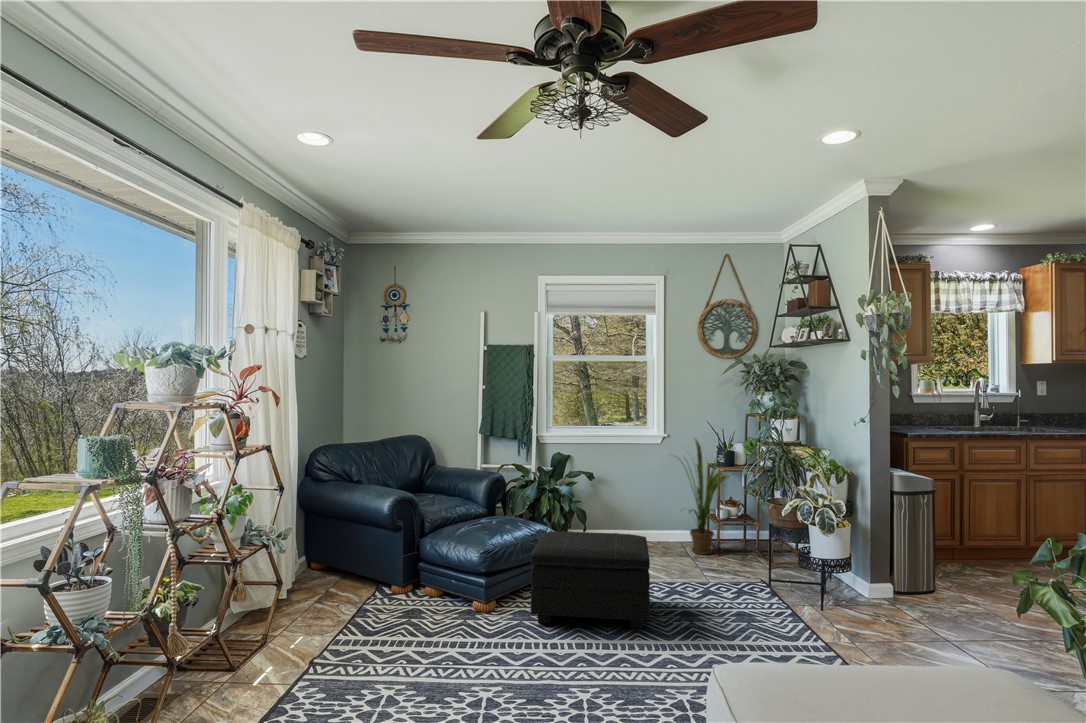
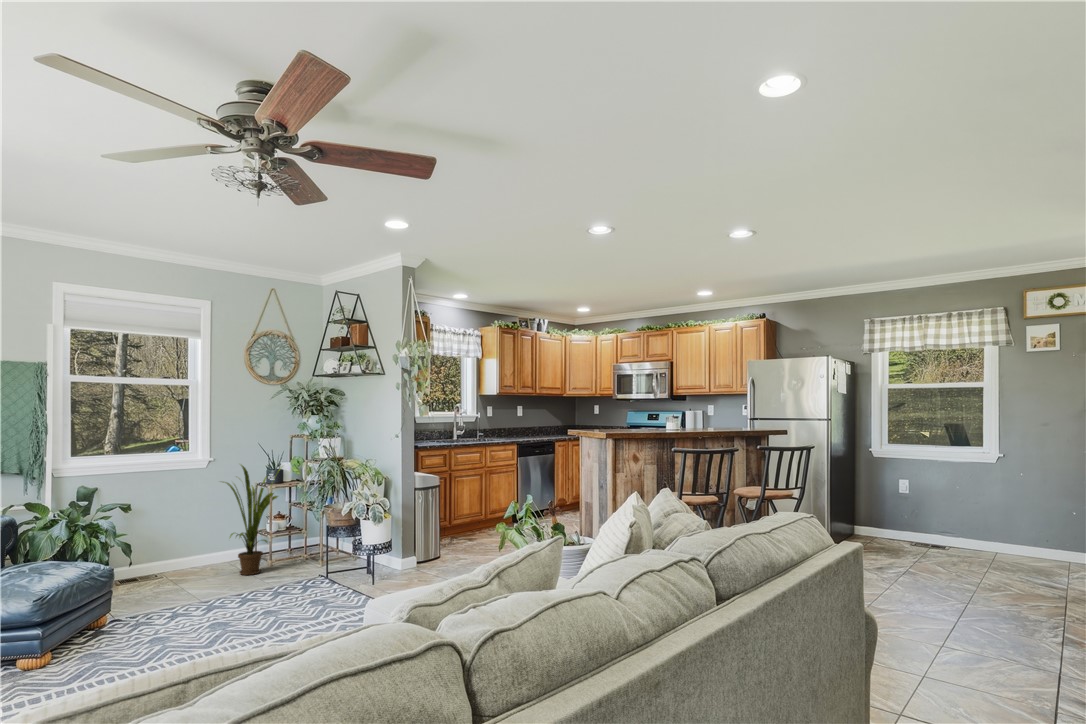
footstool: present [531,531,650,629] -> none [102,553,244,657]

